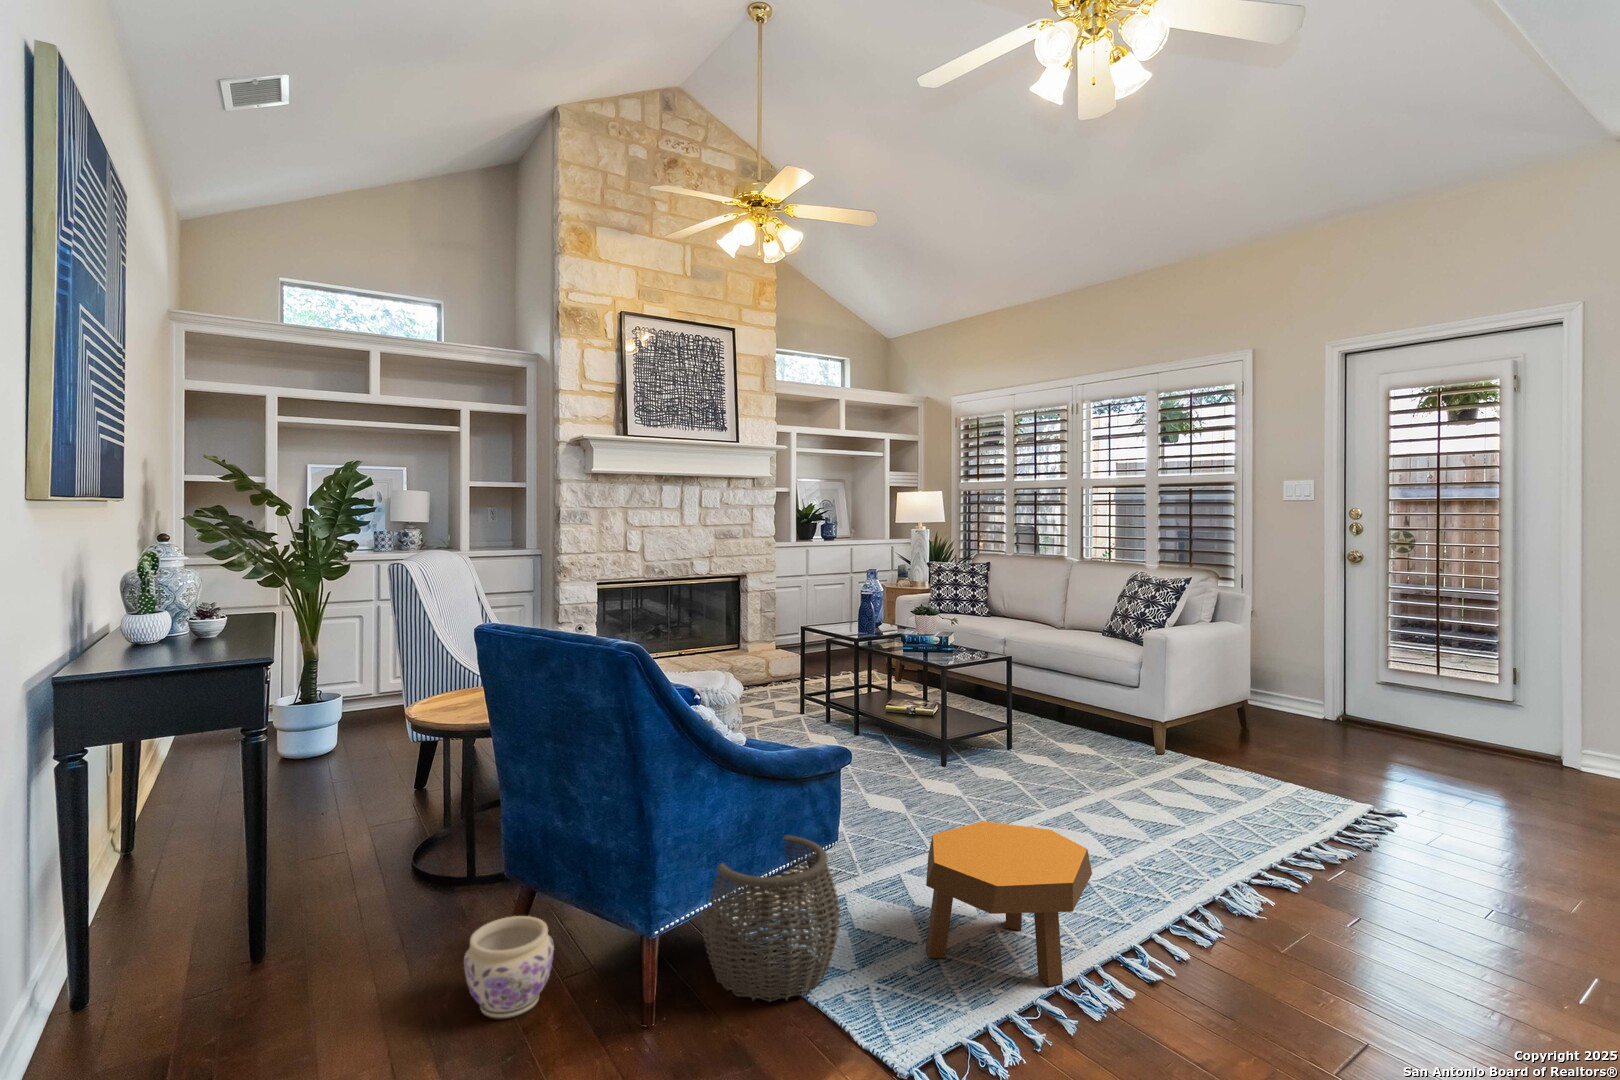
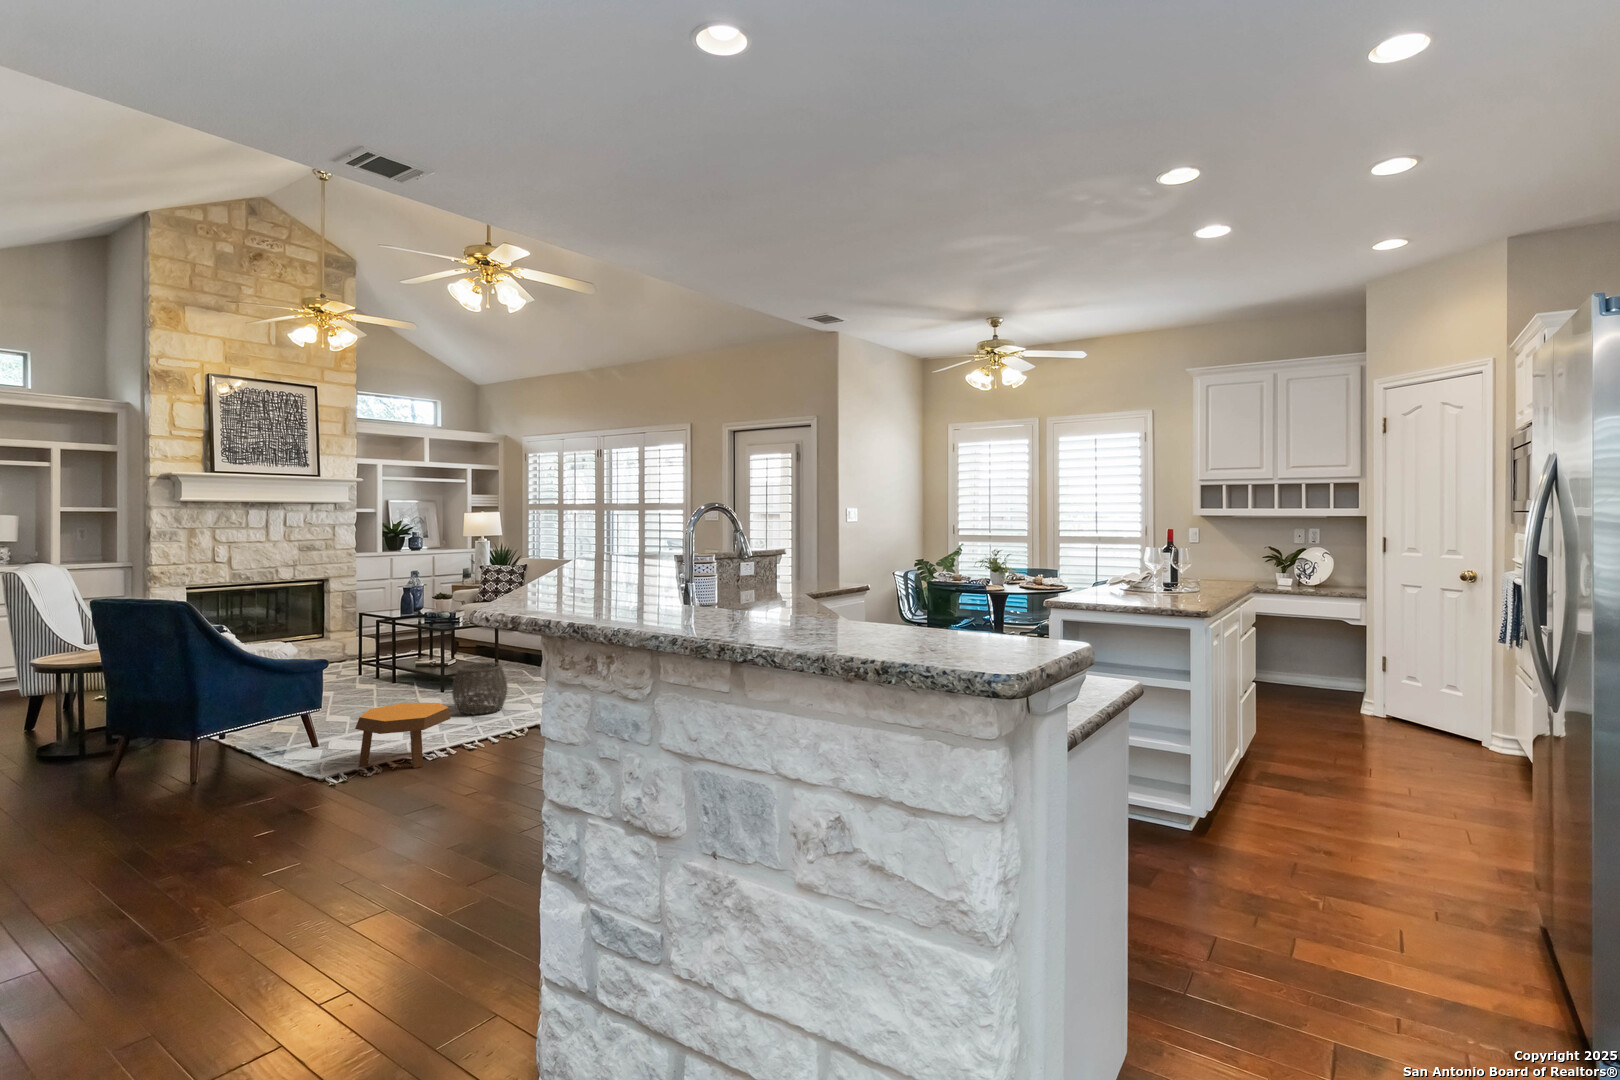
woven basket: present [701,836,841,1002] -> present [452,662,507,715]
planter: present [464,916,554,1019] -> none [71,759,128,806]

